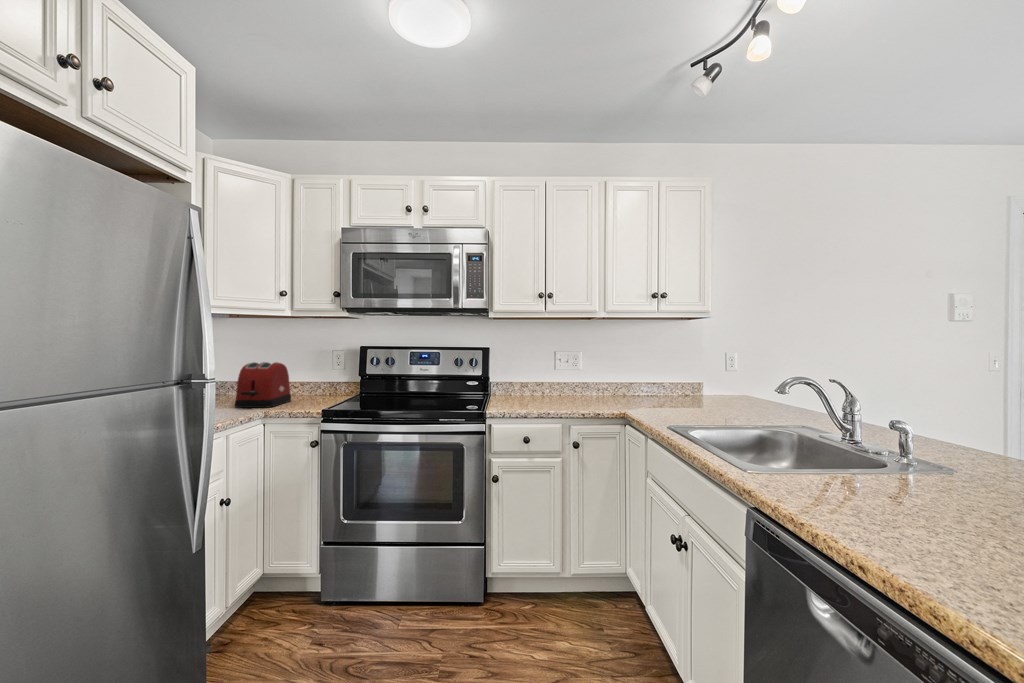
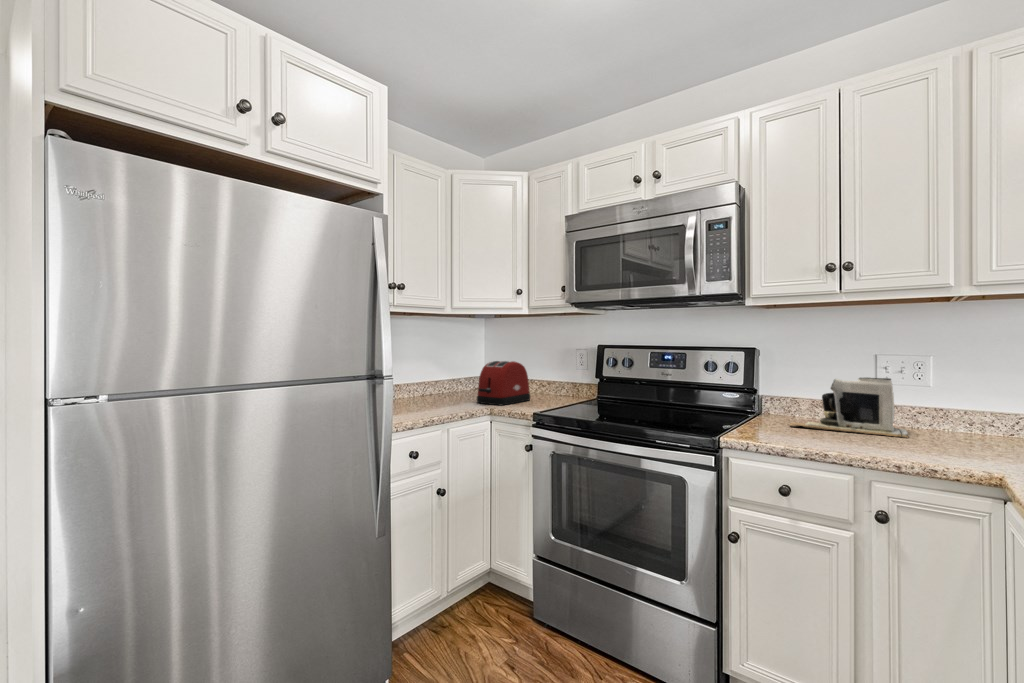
coffee maker: none [514,366,576,401] -> present [790,377,908,437]

